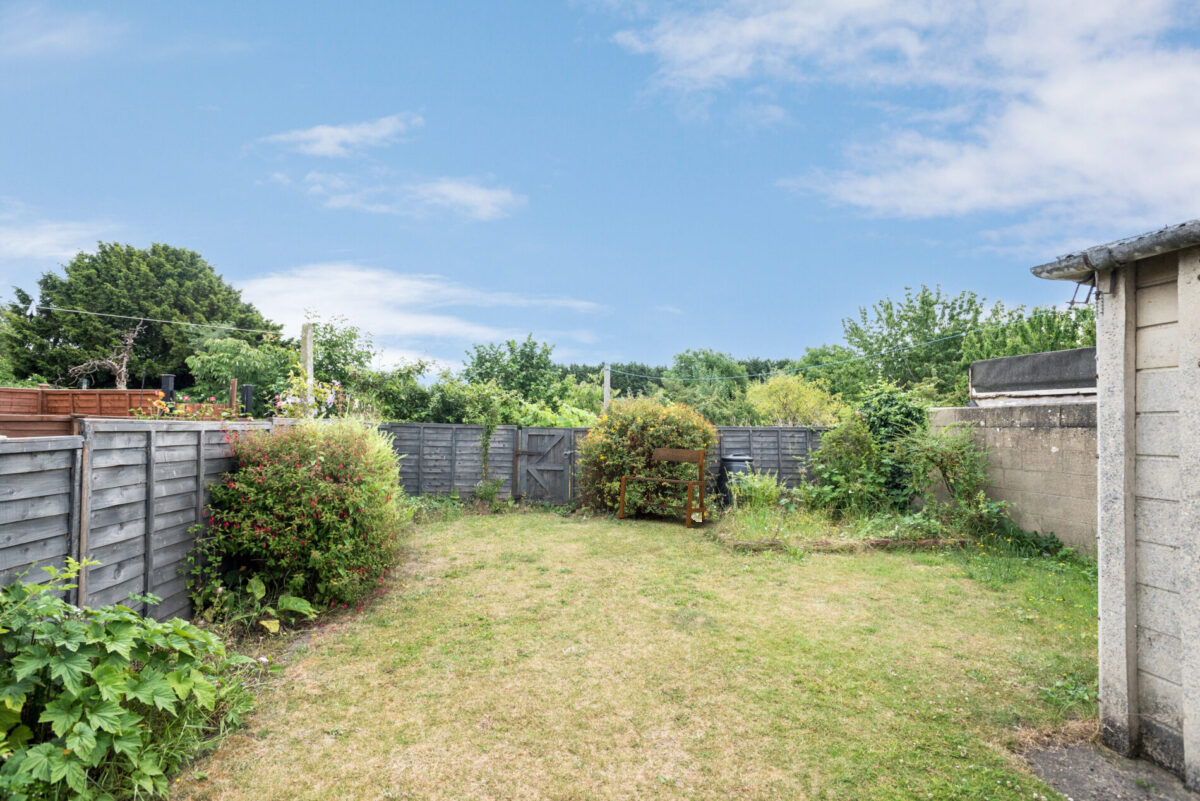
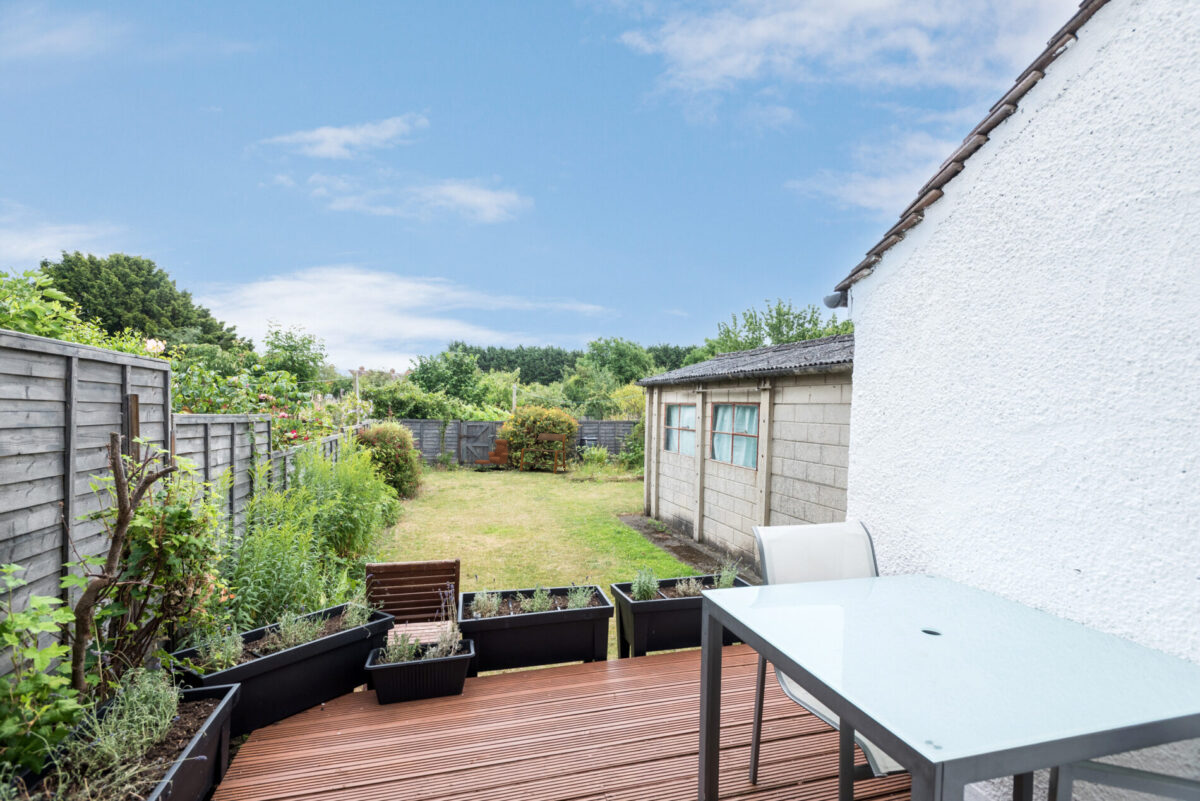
lounge chair: none [535,458,598,518] -> present [475,439,508,471]

